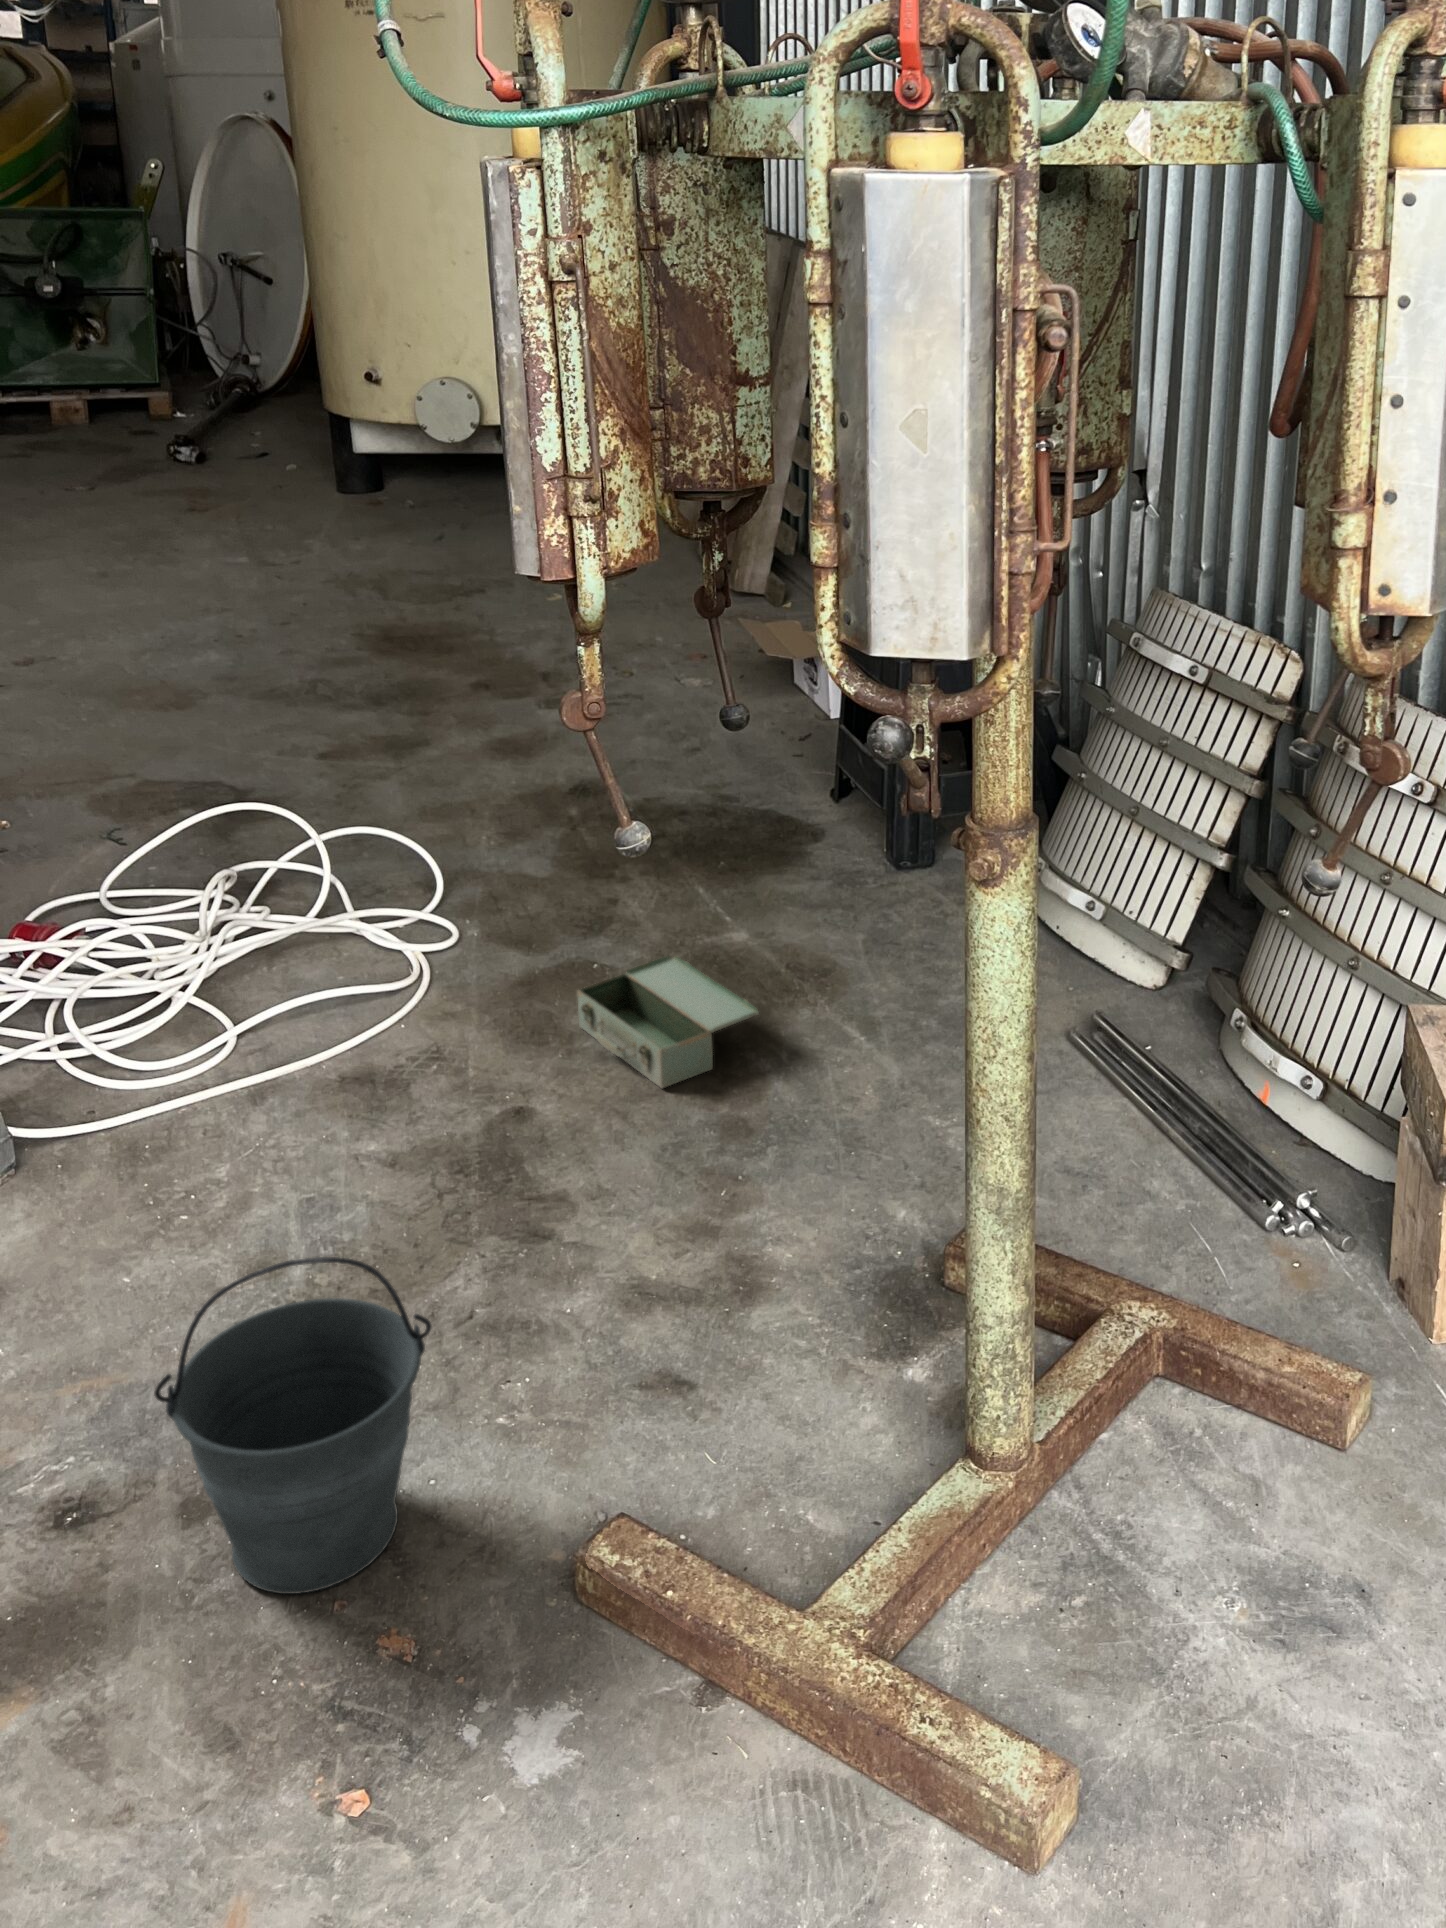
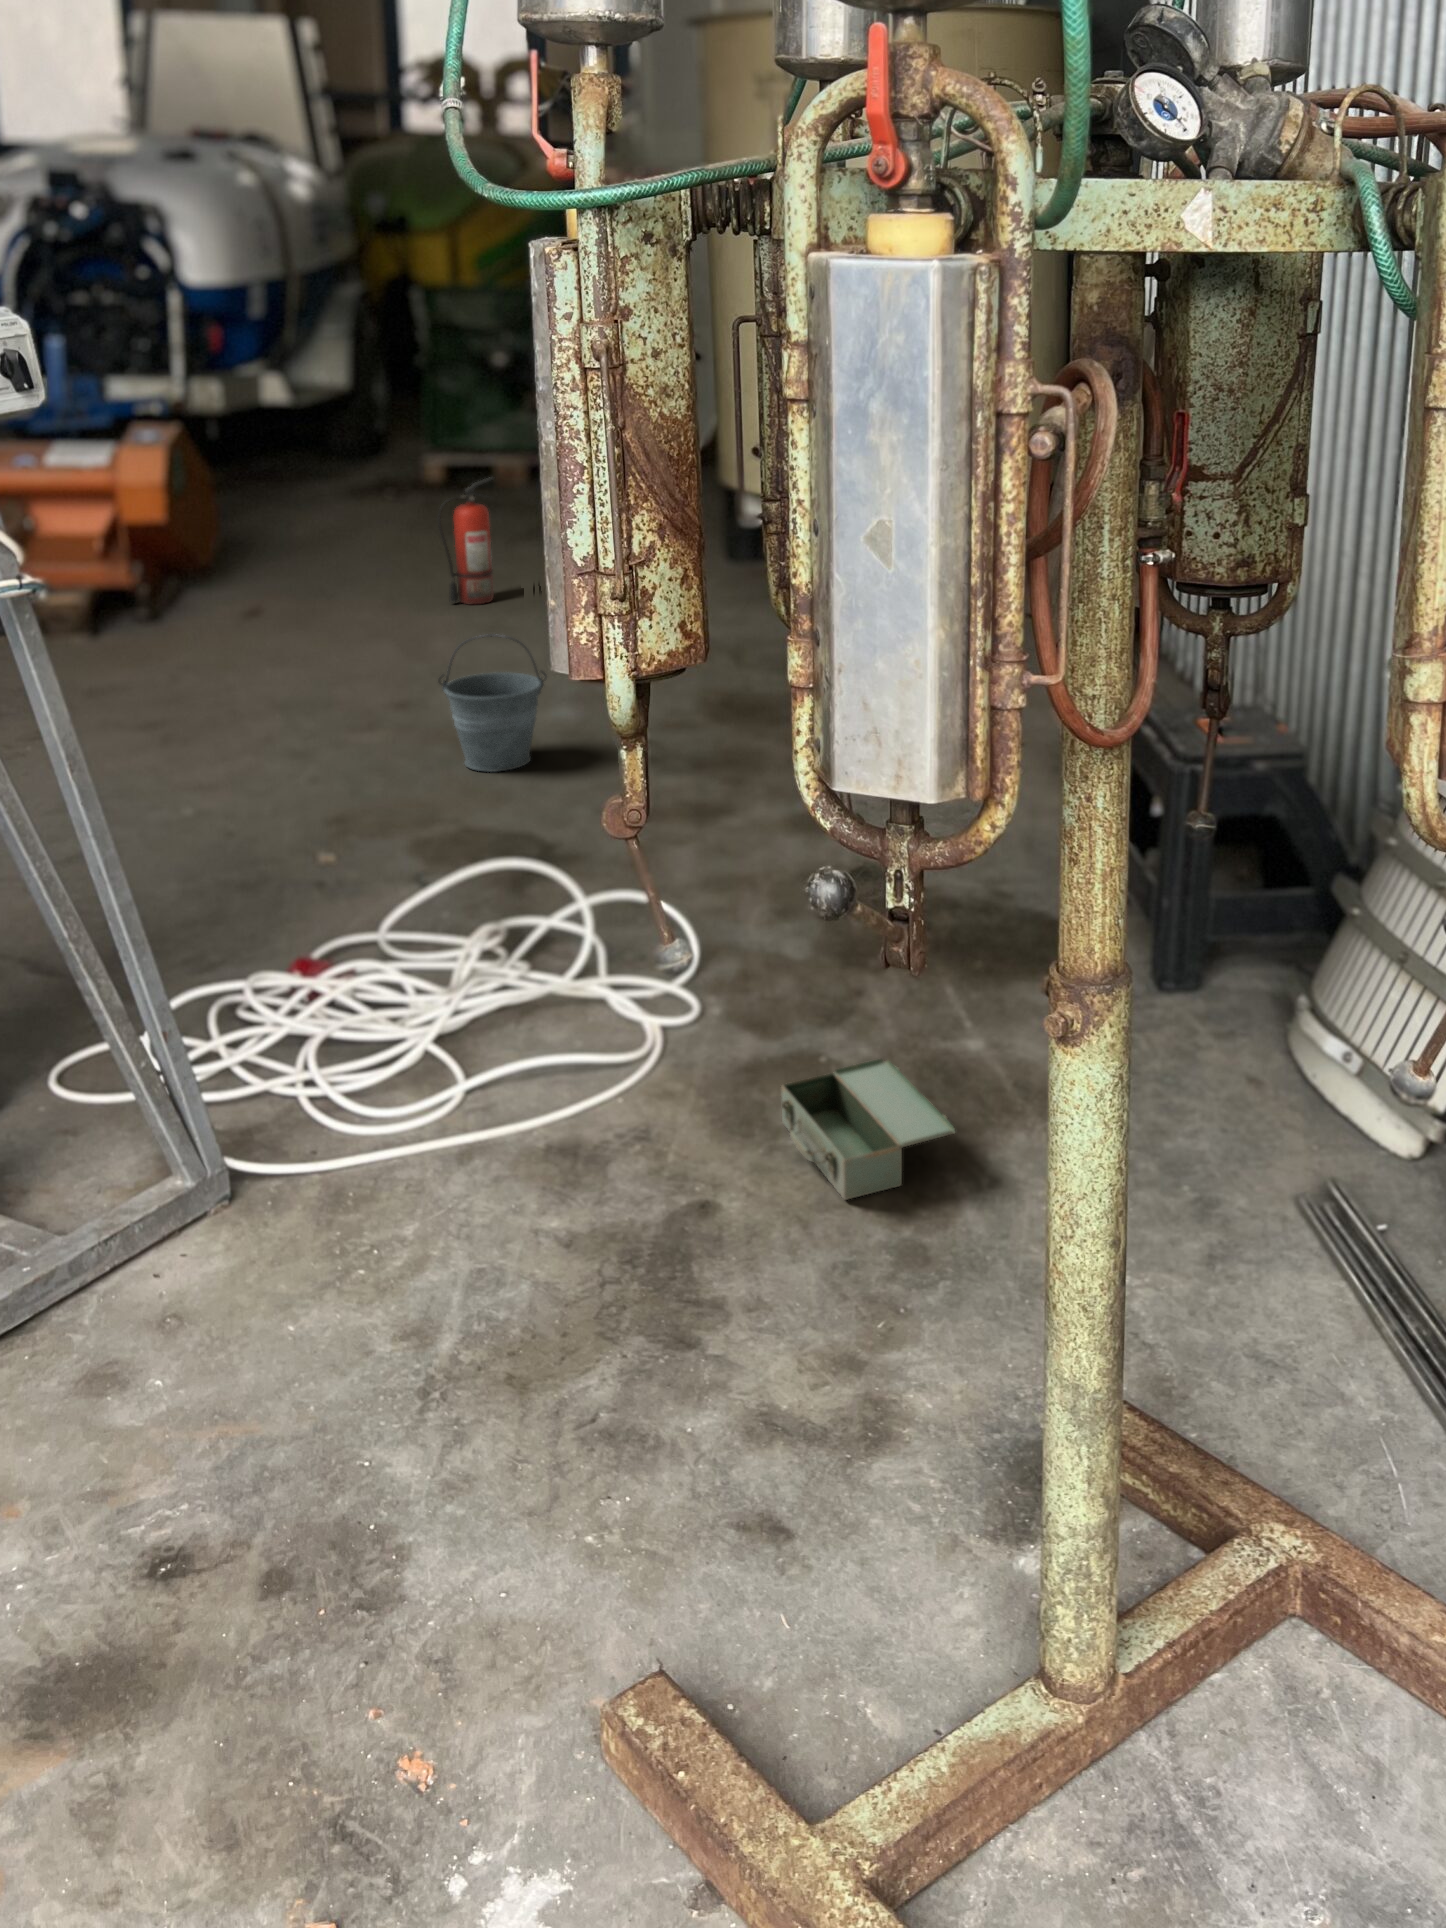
fire extinguisher: none [36,412,105,550] -> present [438,477,494,604]
bucket: present [154,1257,431,1594] -> present [439,635,546,772]

